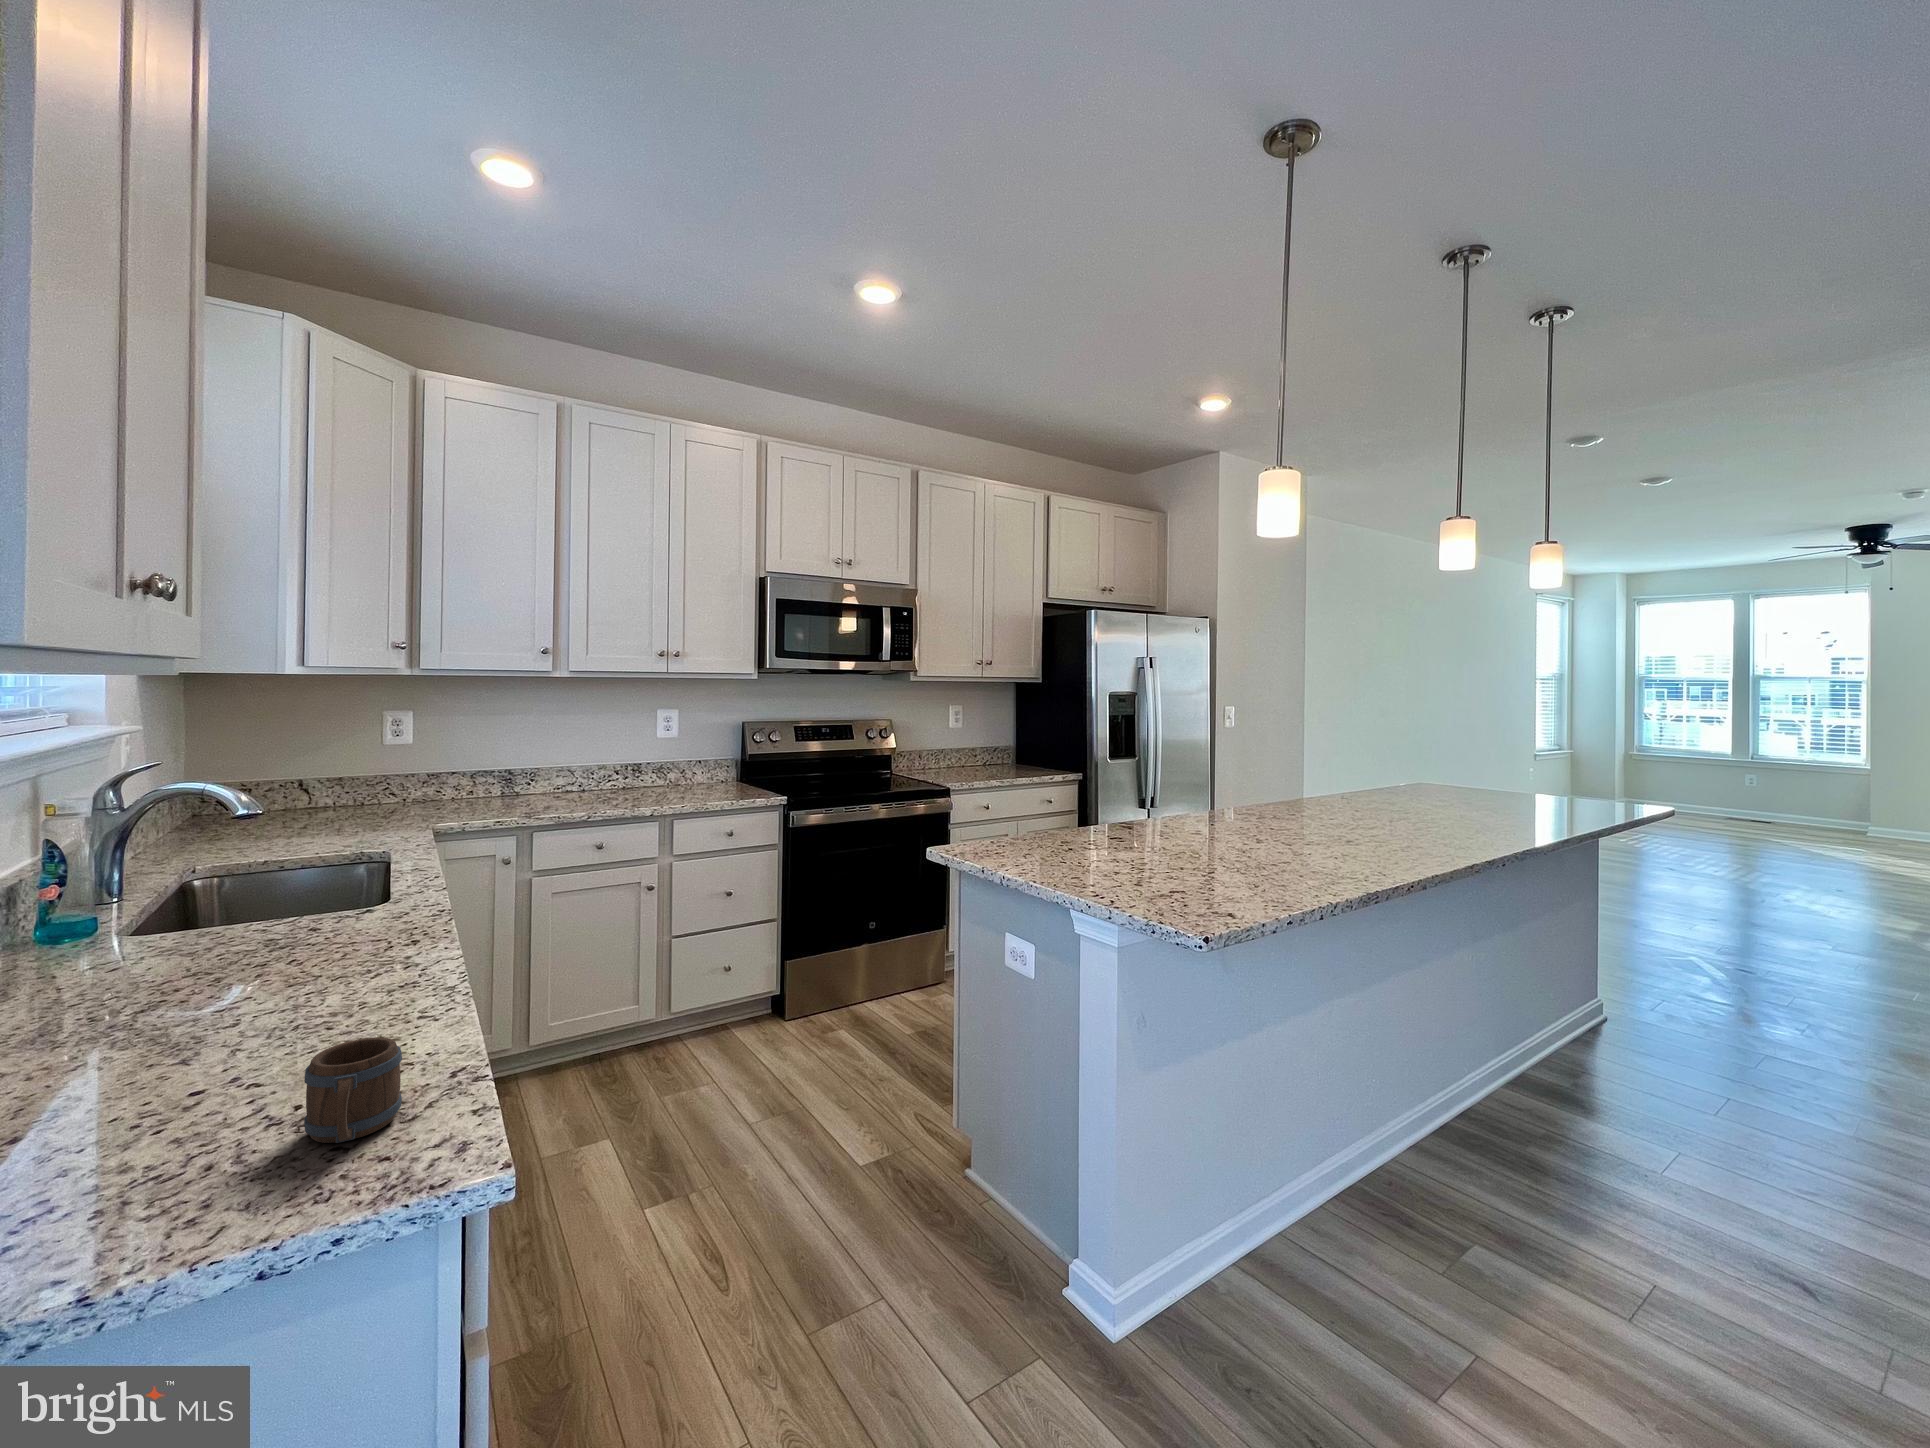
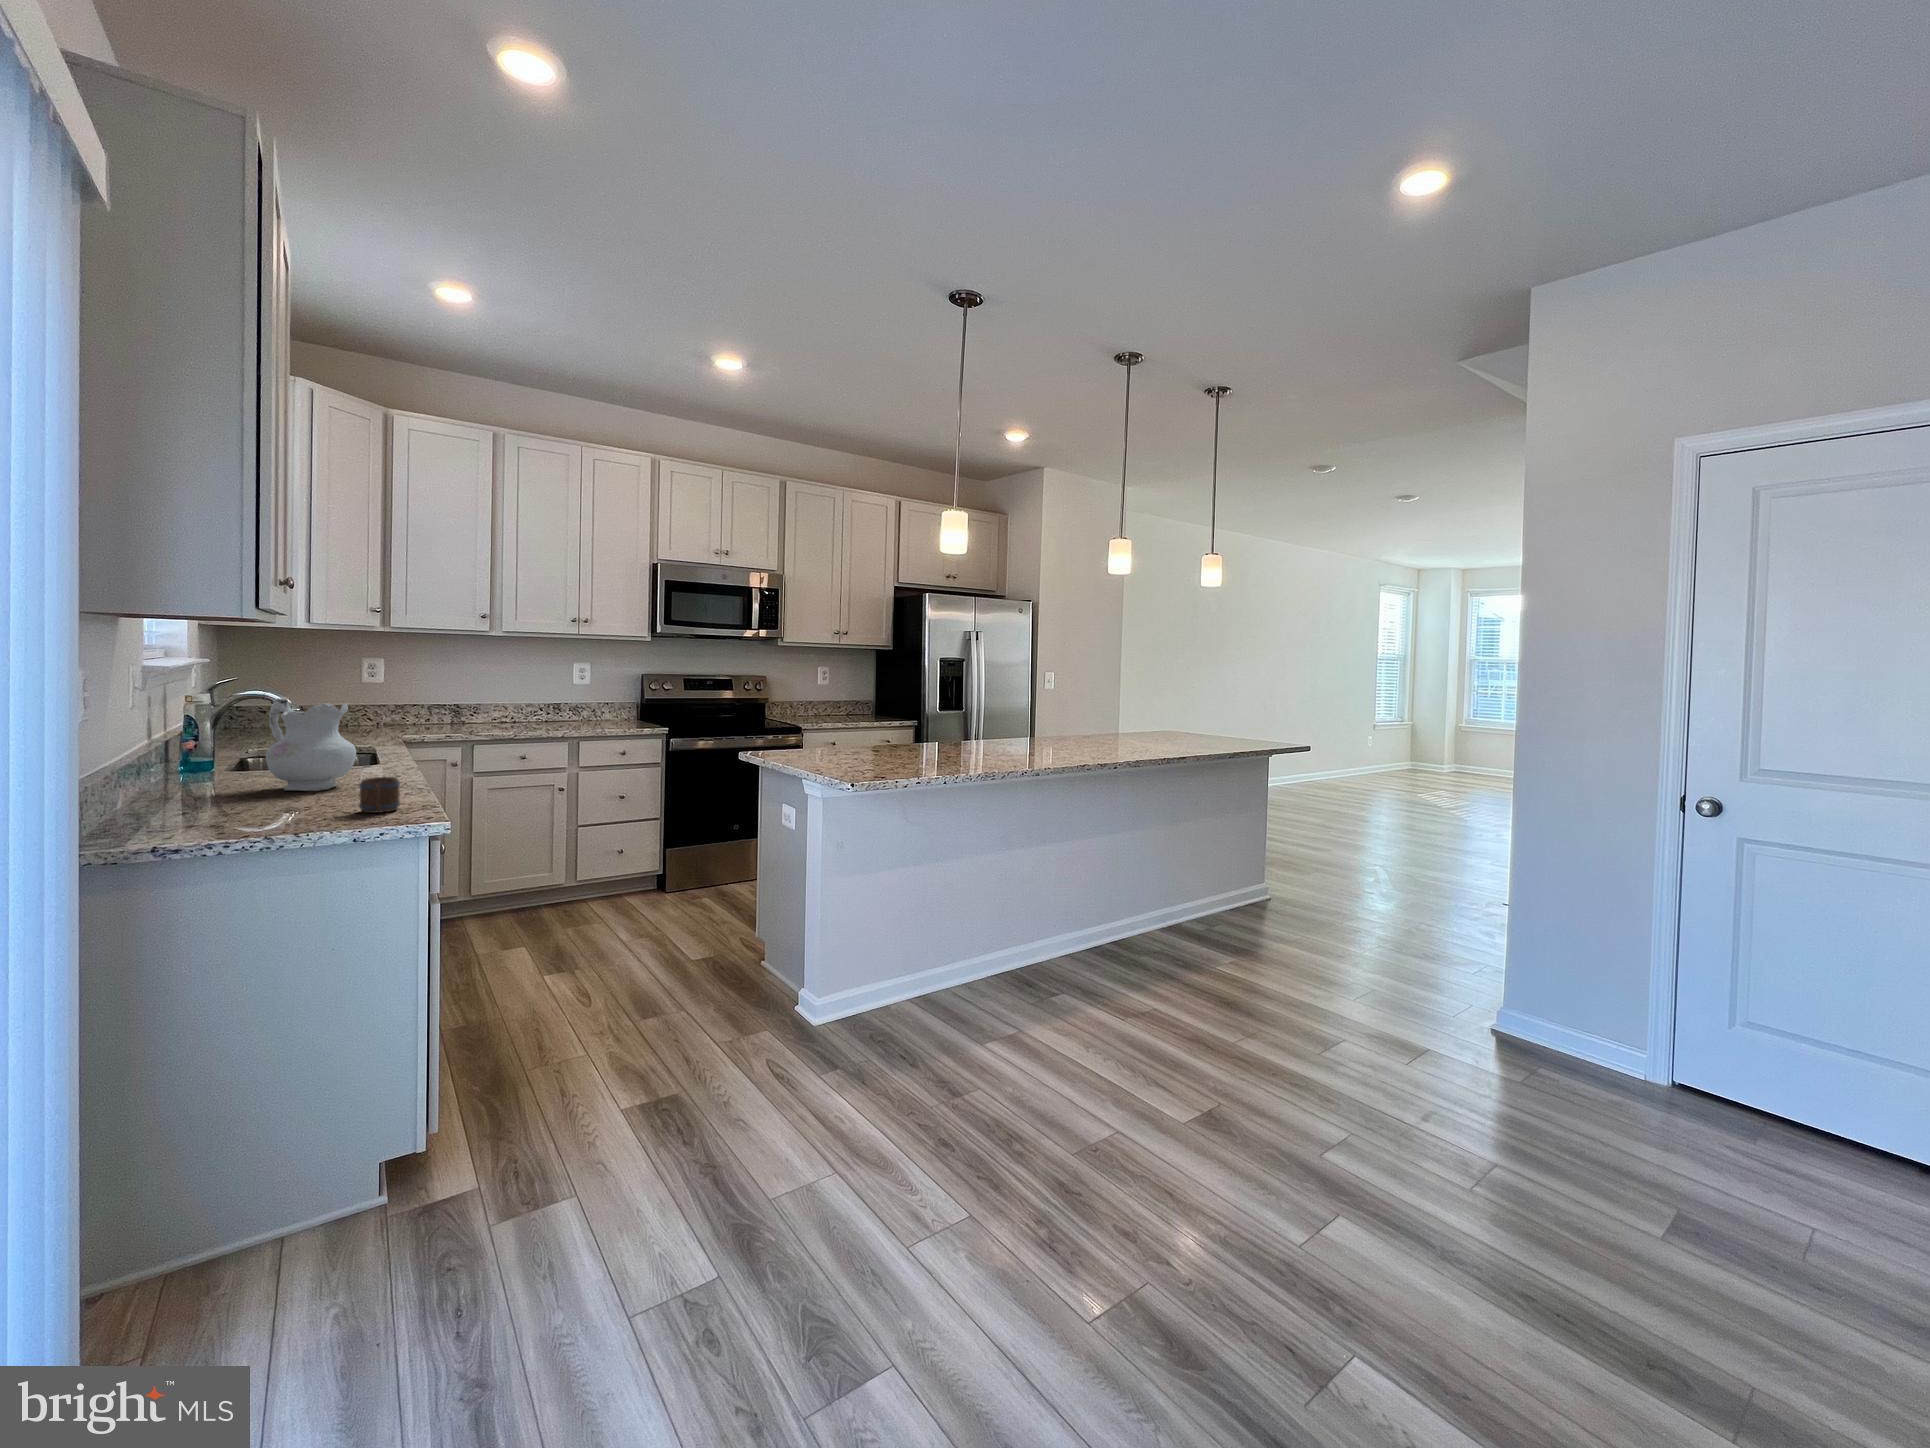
ceramic pitcher: none [150,829,333,1018] -> present [266,699,356,791]

